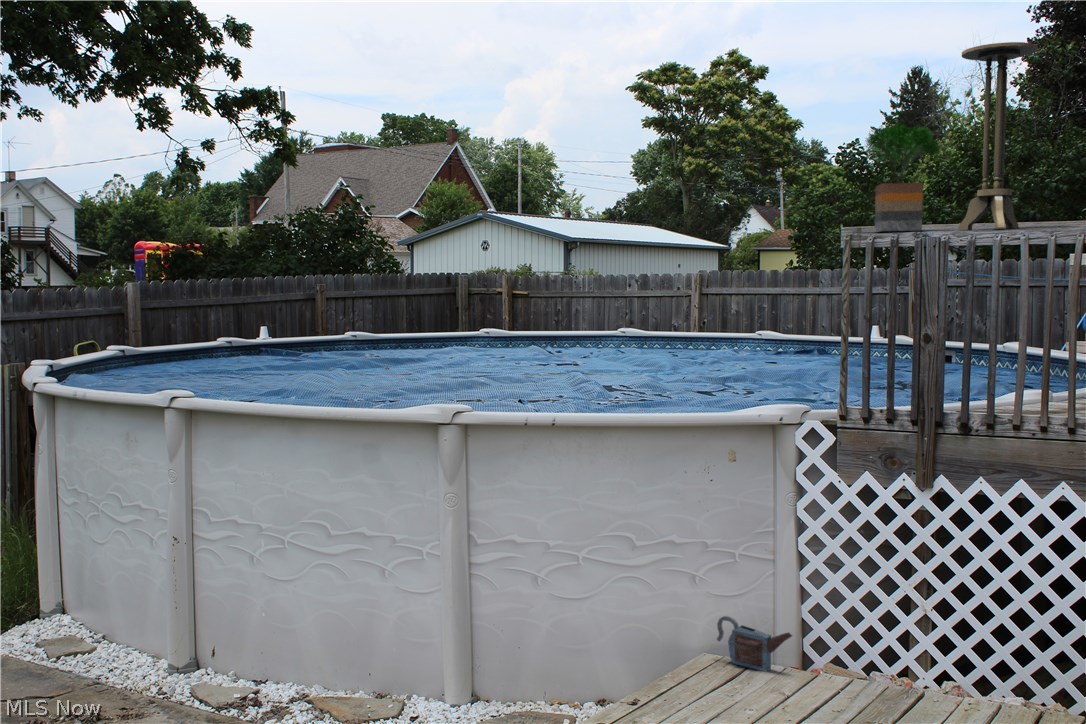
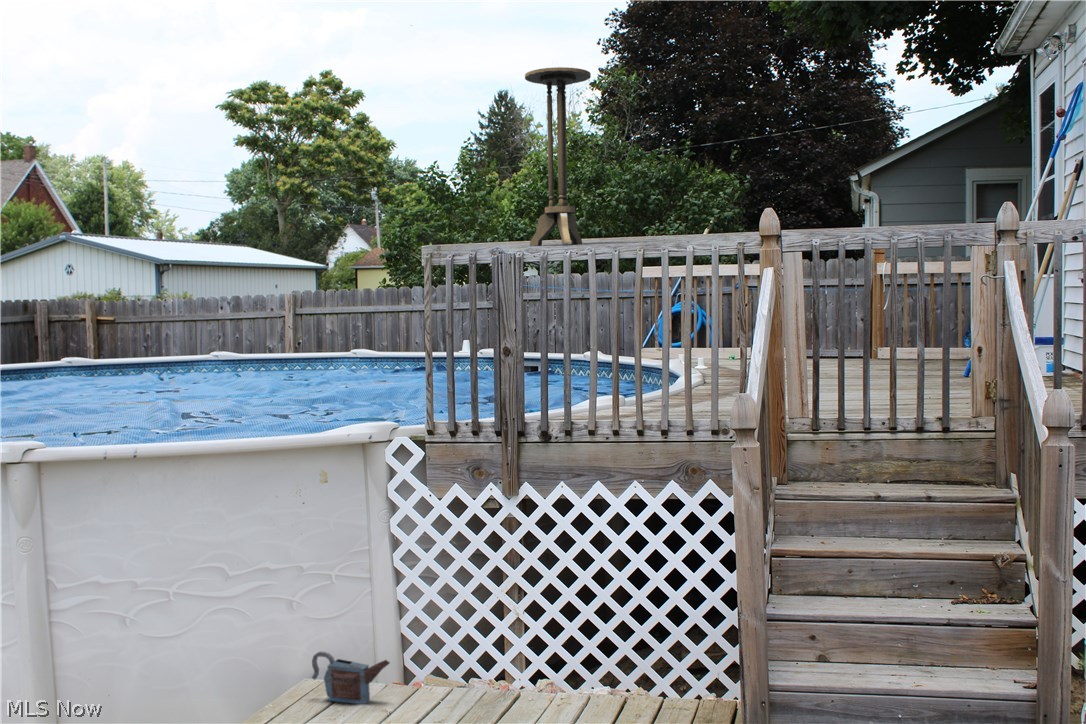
potted tree: present [866,124,941,232] -> none [439,141,513,248]

